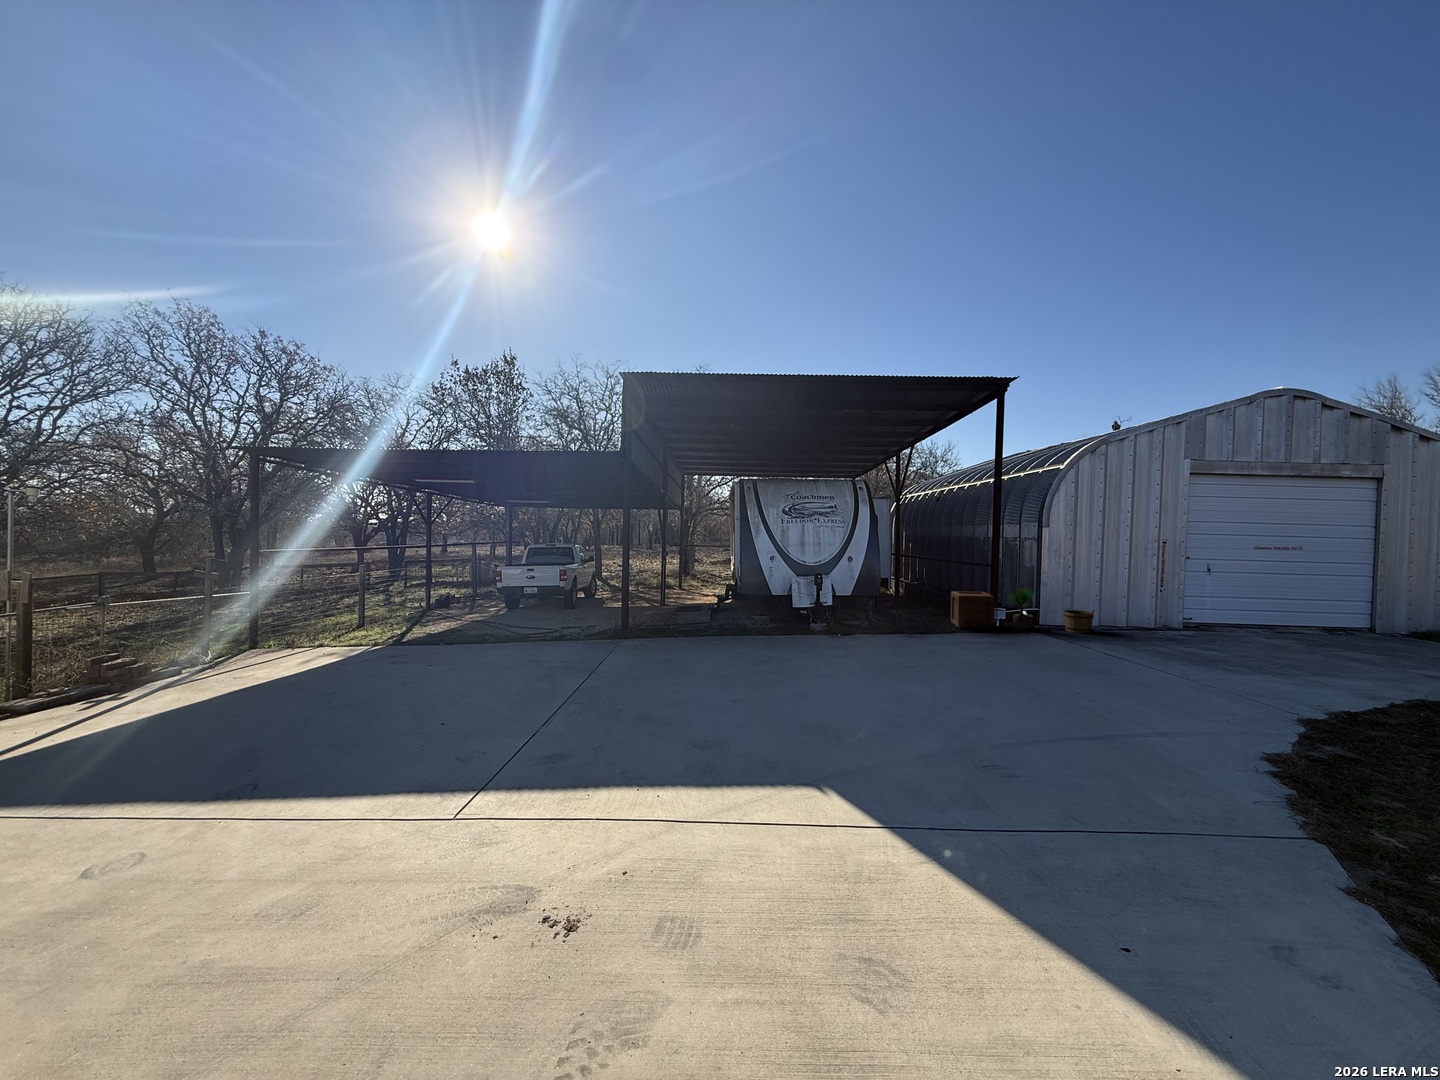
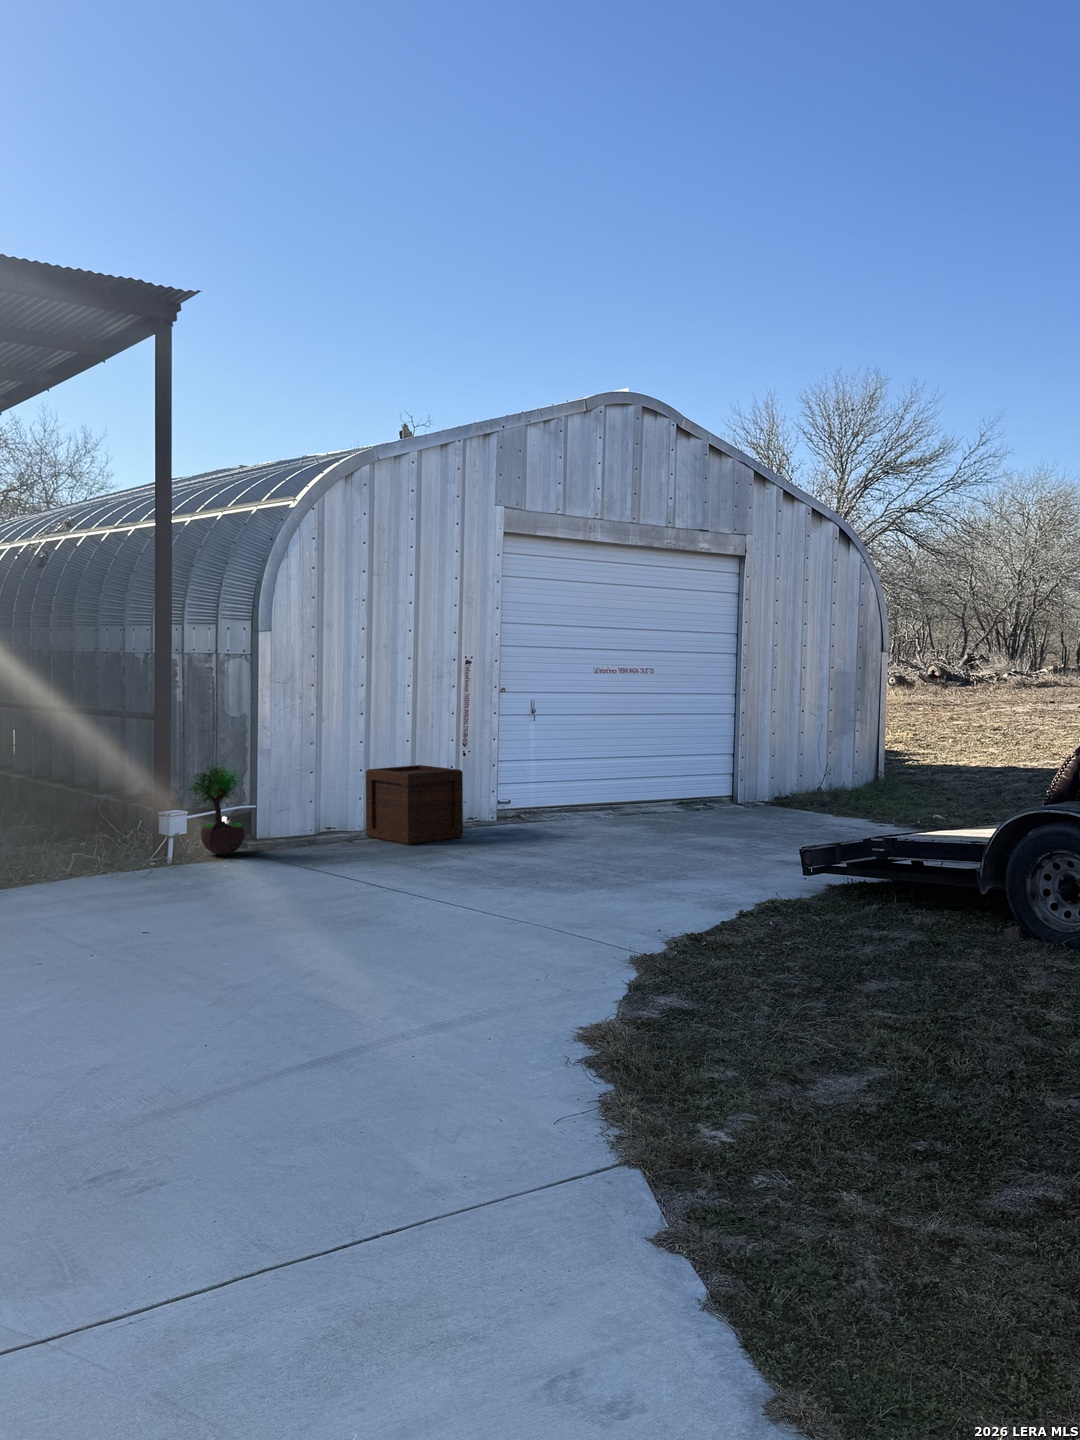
wooden crate: present [951,591,994,629] -> present [366,765,463,845]
bucket: present [1063,608,1094,633] -> none [299,800,354,852]

